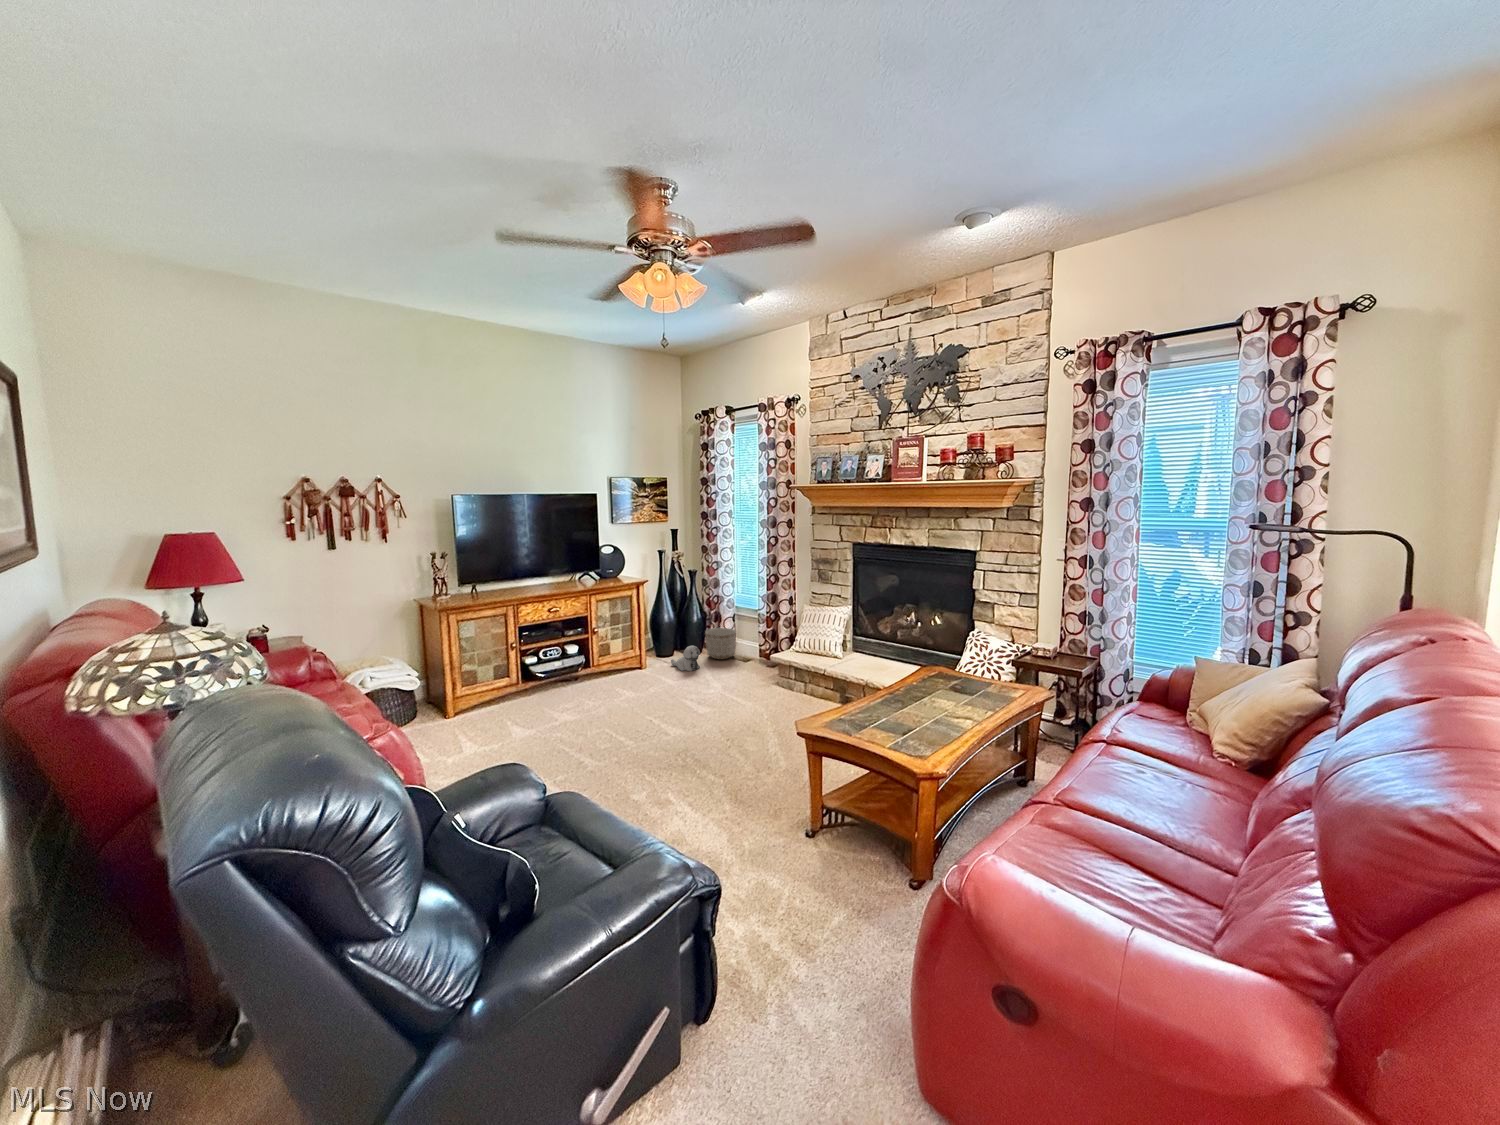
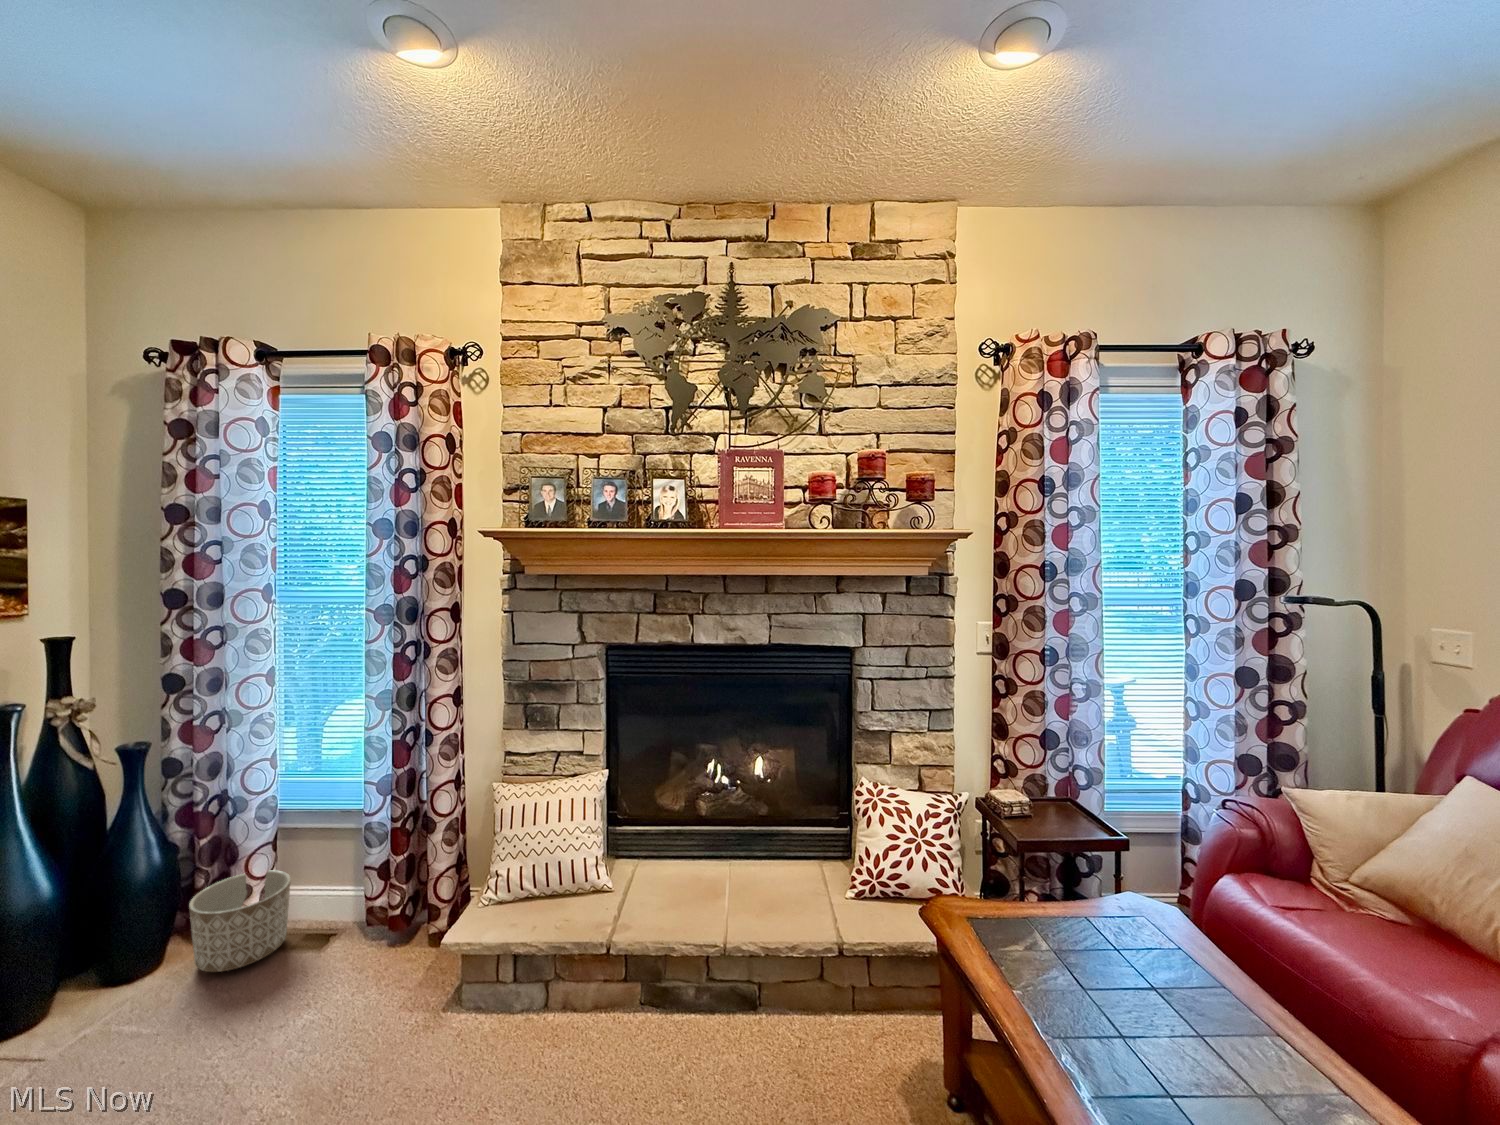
plush toy: present [671,646,700,671] -> none [59,974,186,1078]

